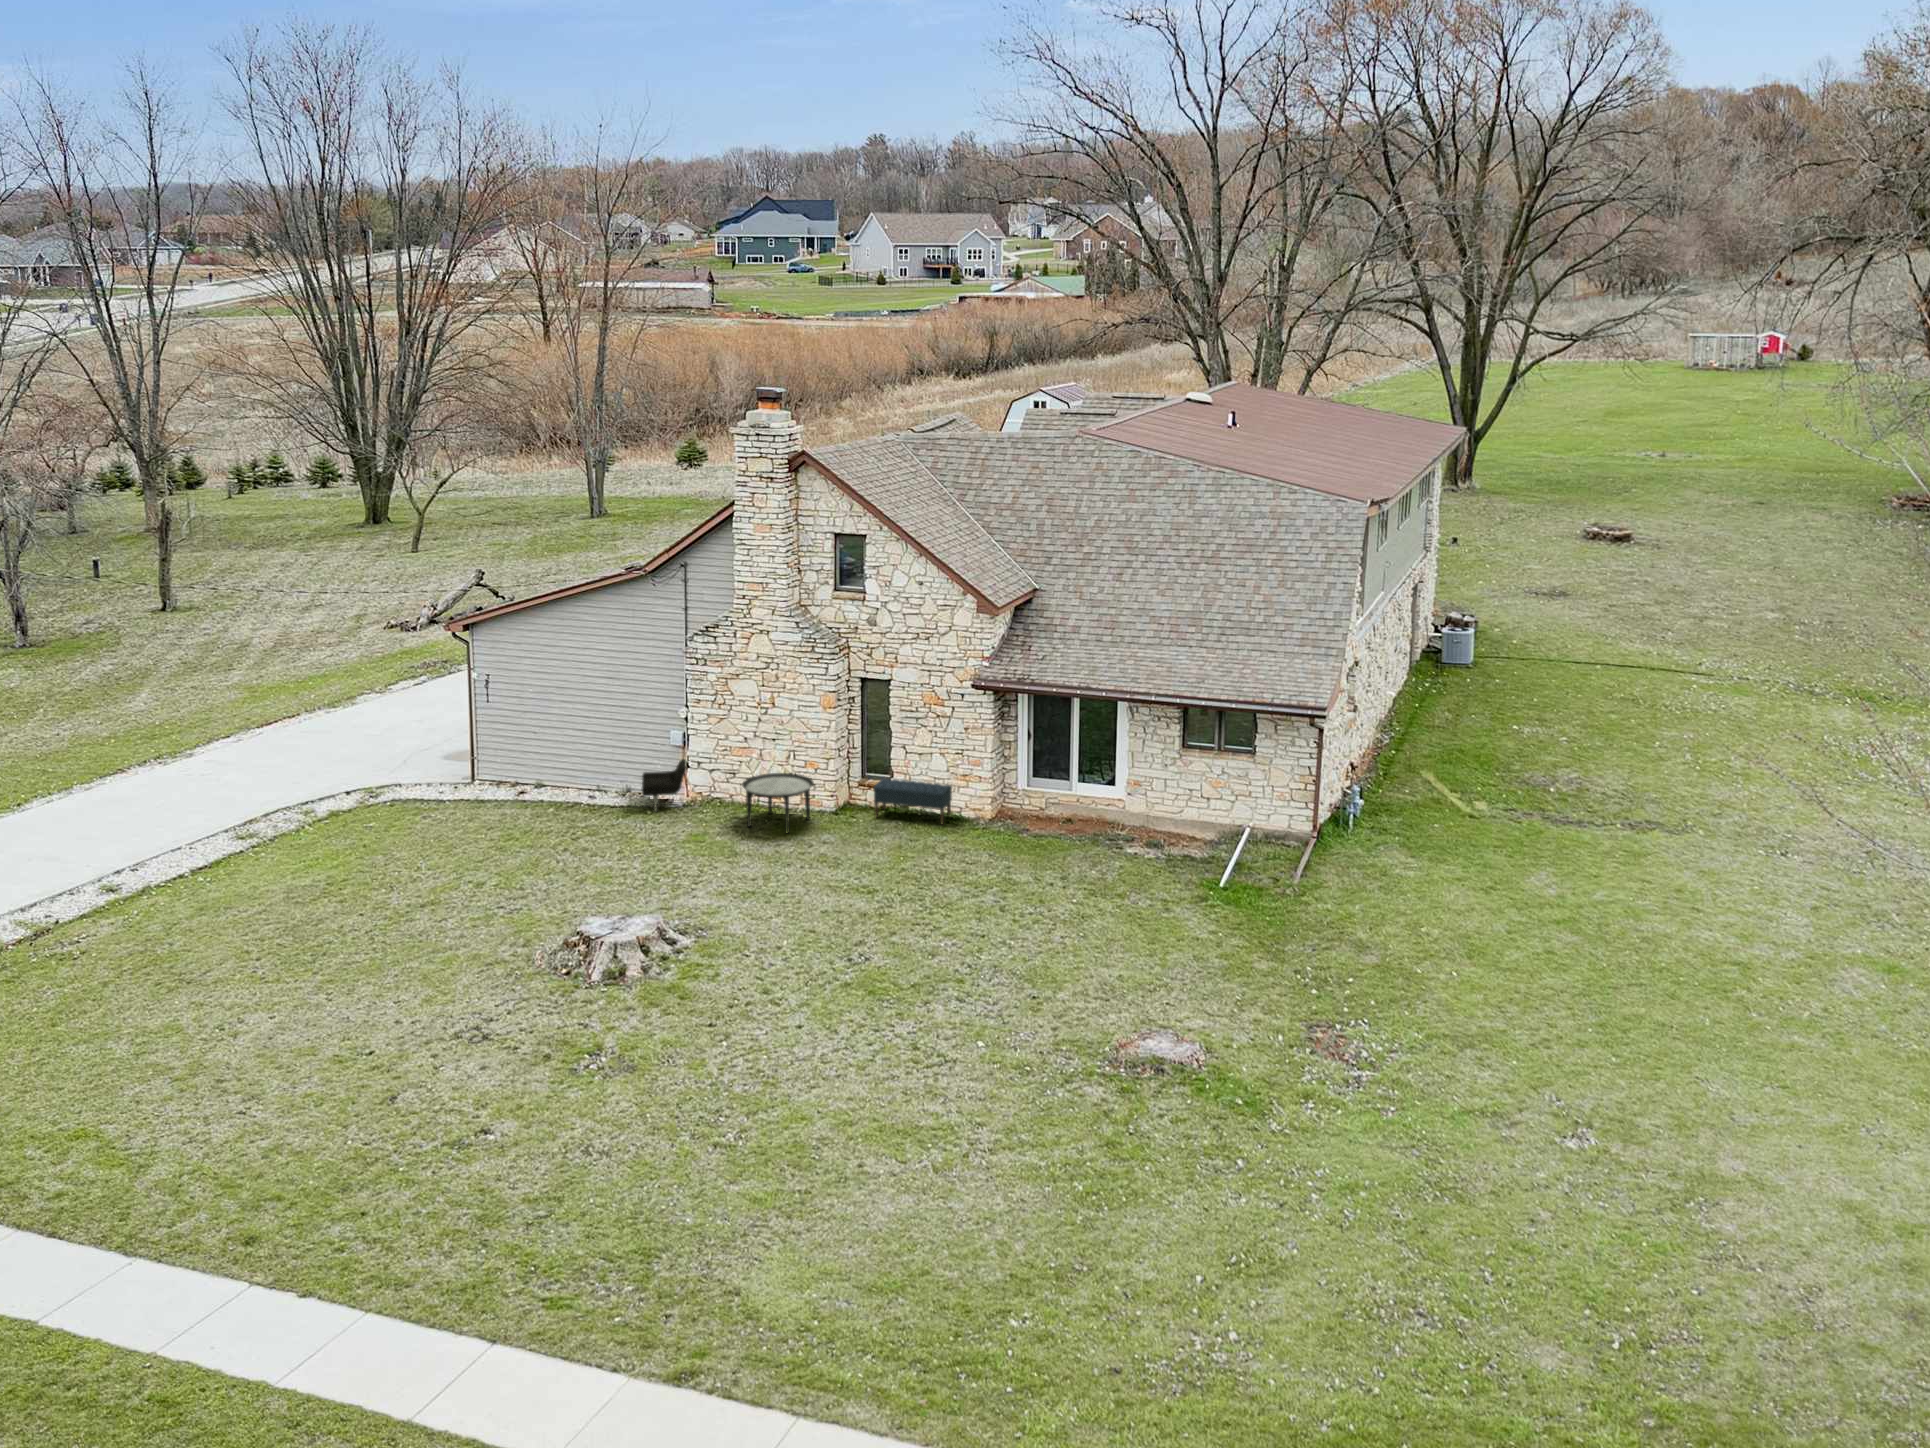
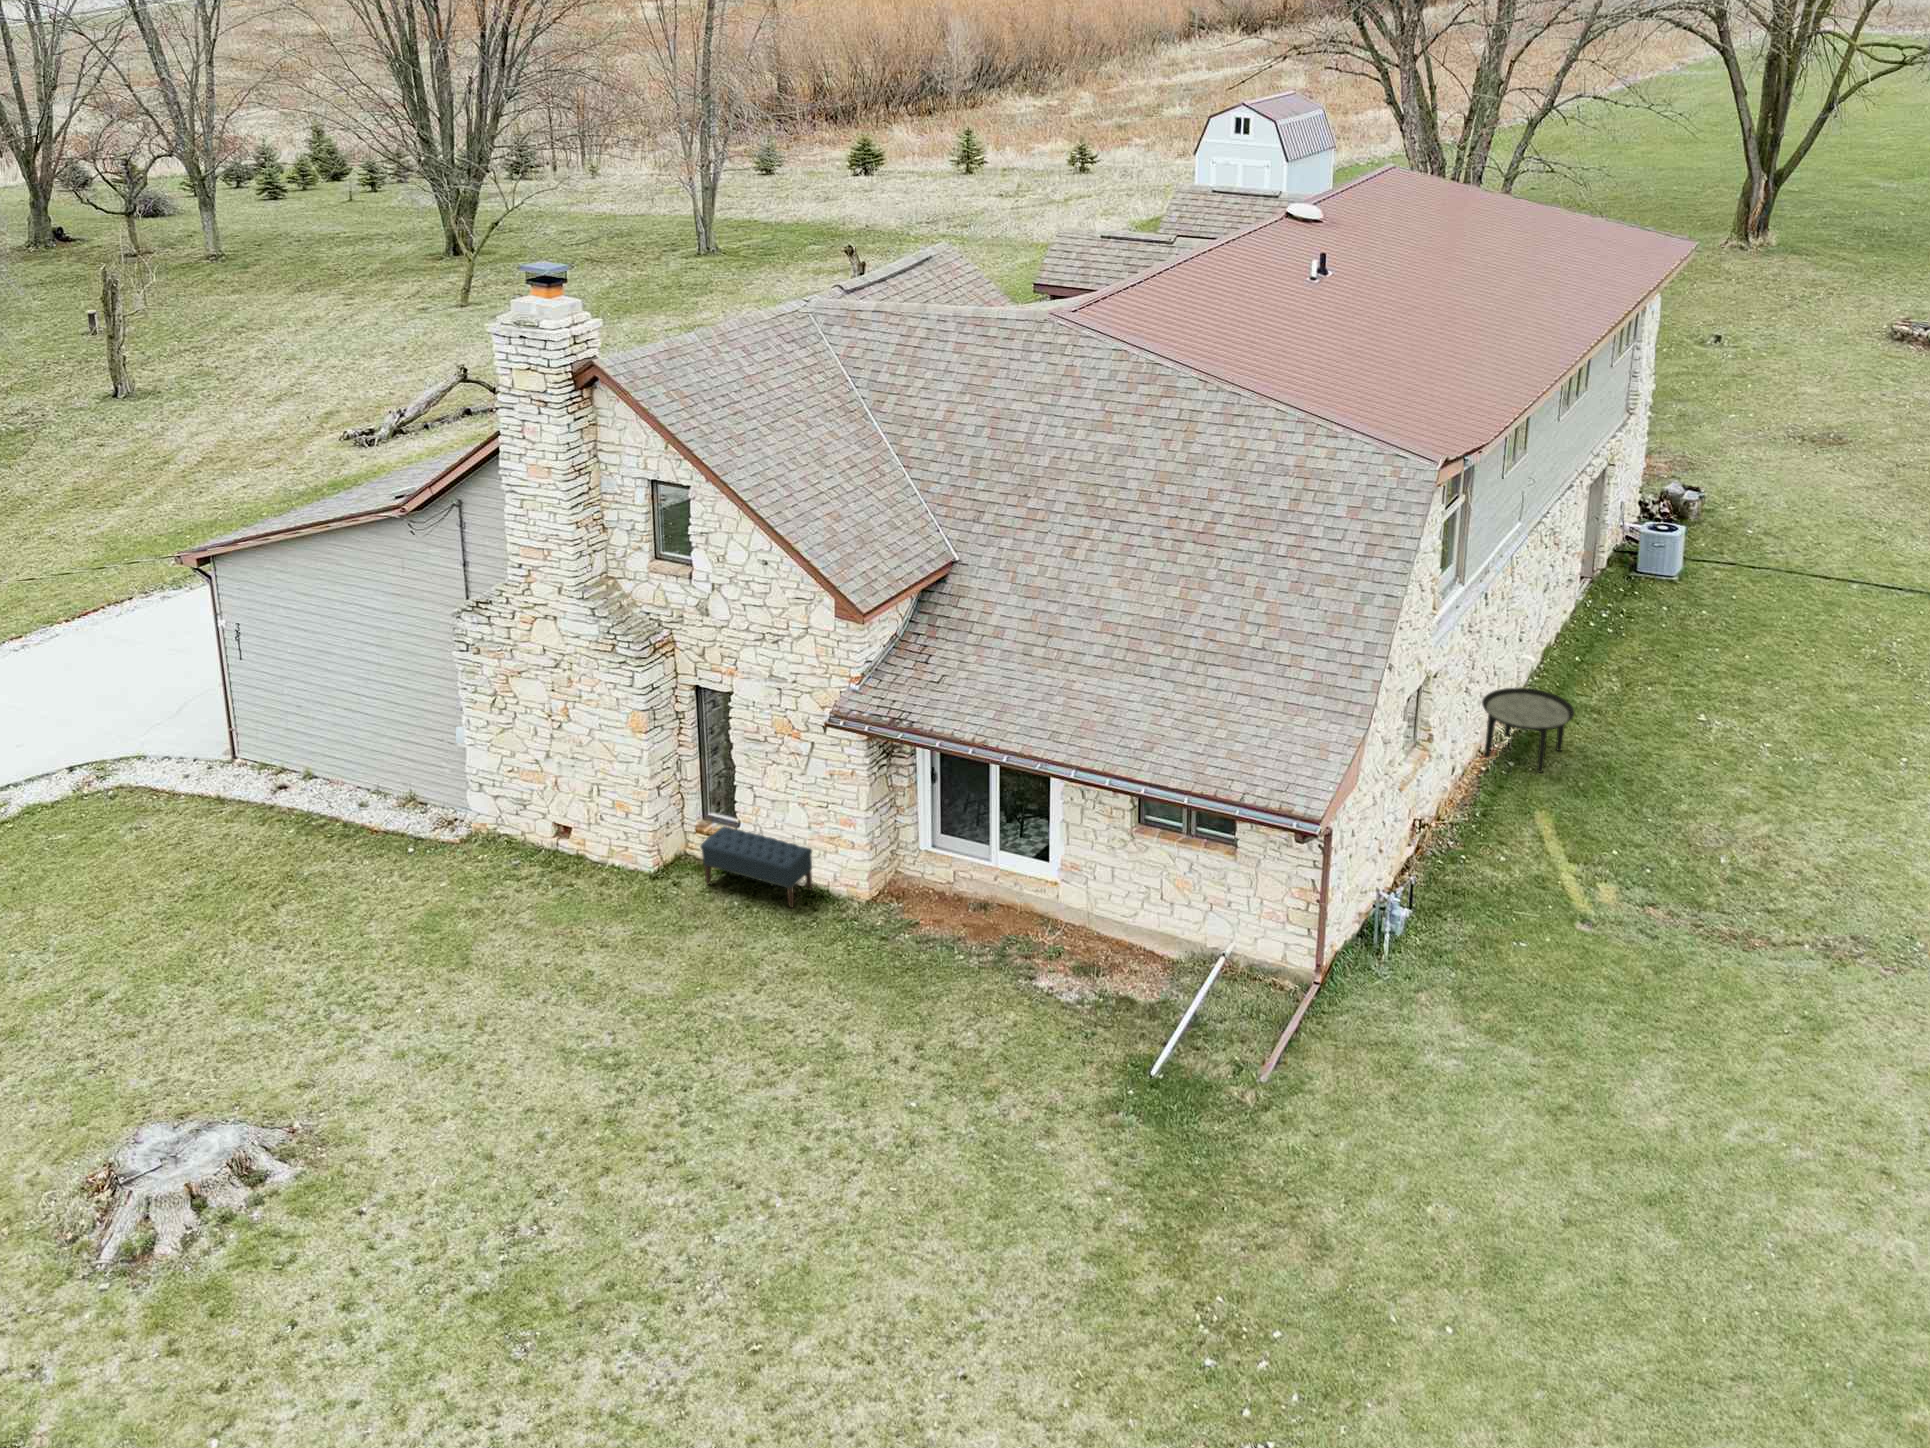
lounge chair: present [642,760,687,811] -> none [393,775,468,852]
round table: present [742,773,814,833] -> present [1482,688,1575,772]

